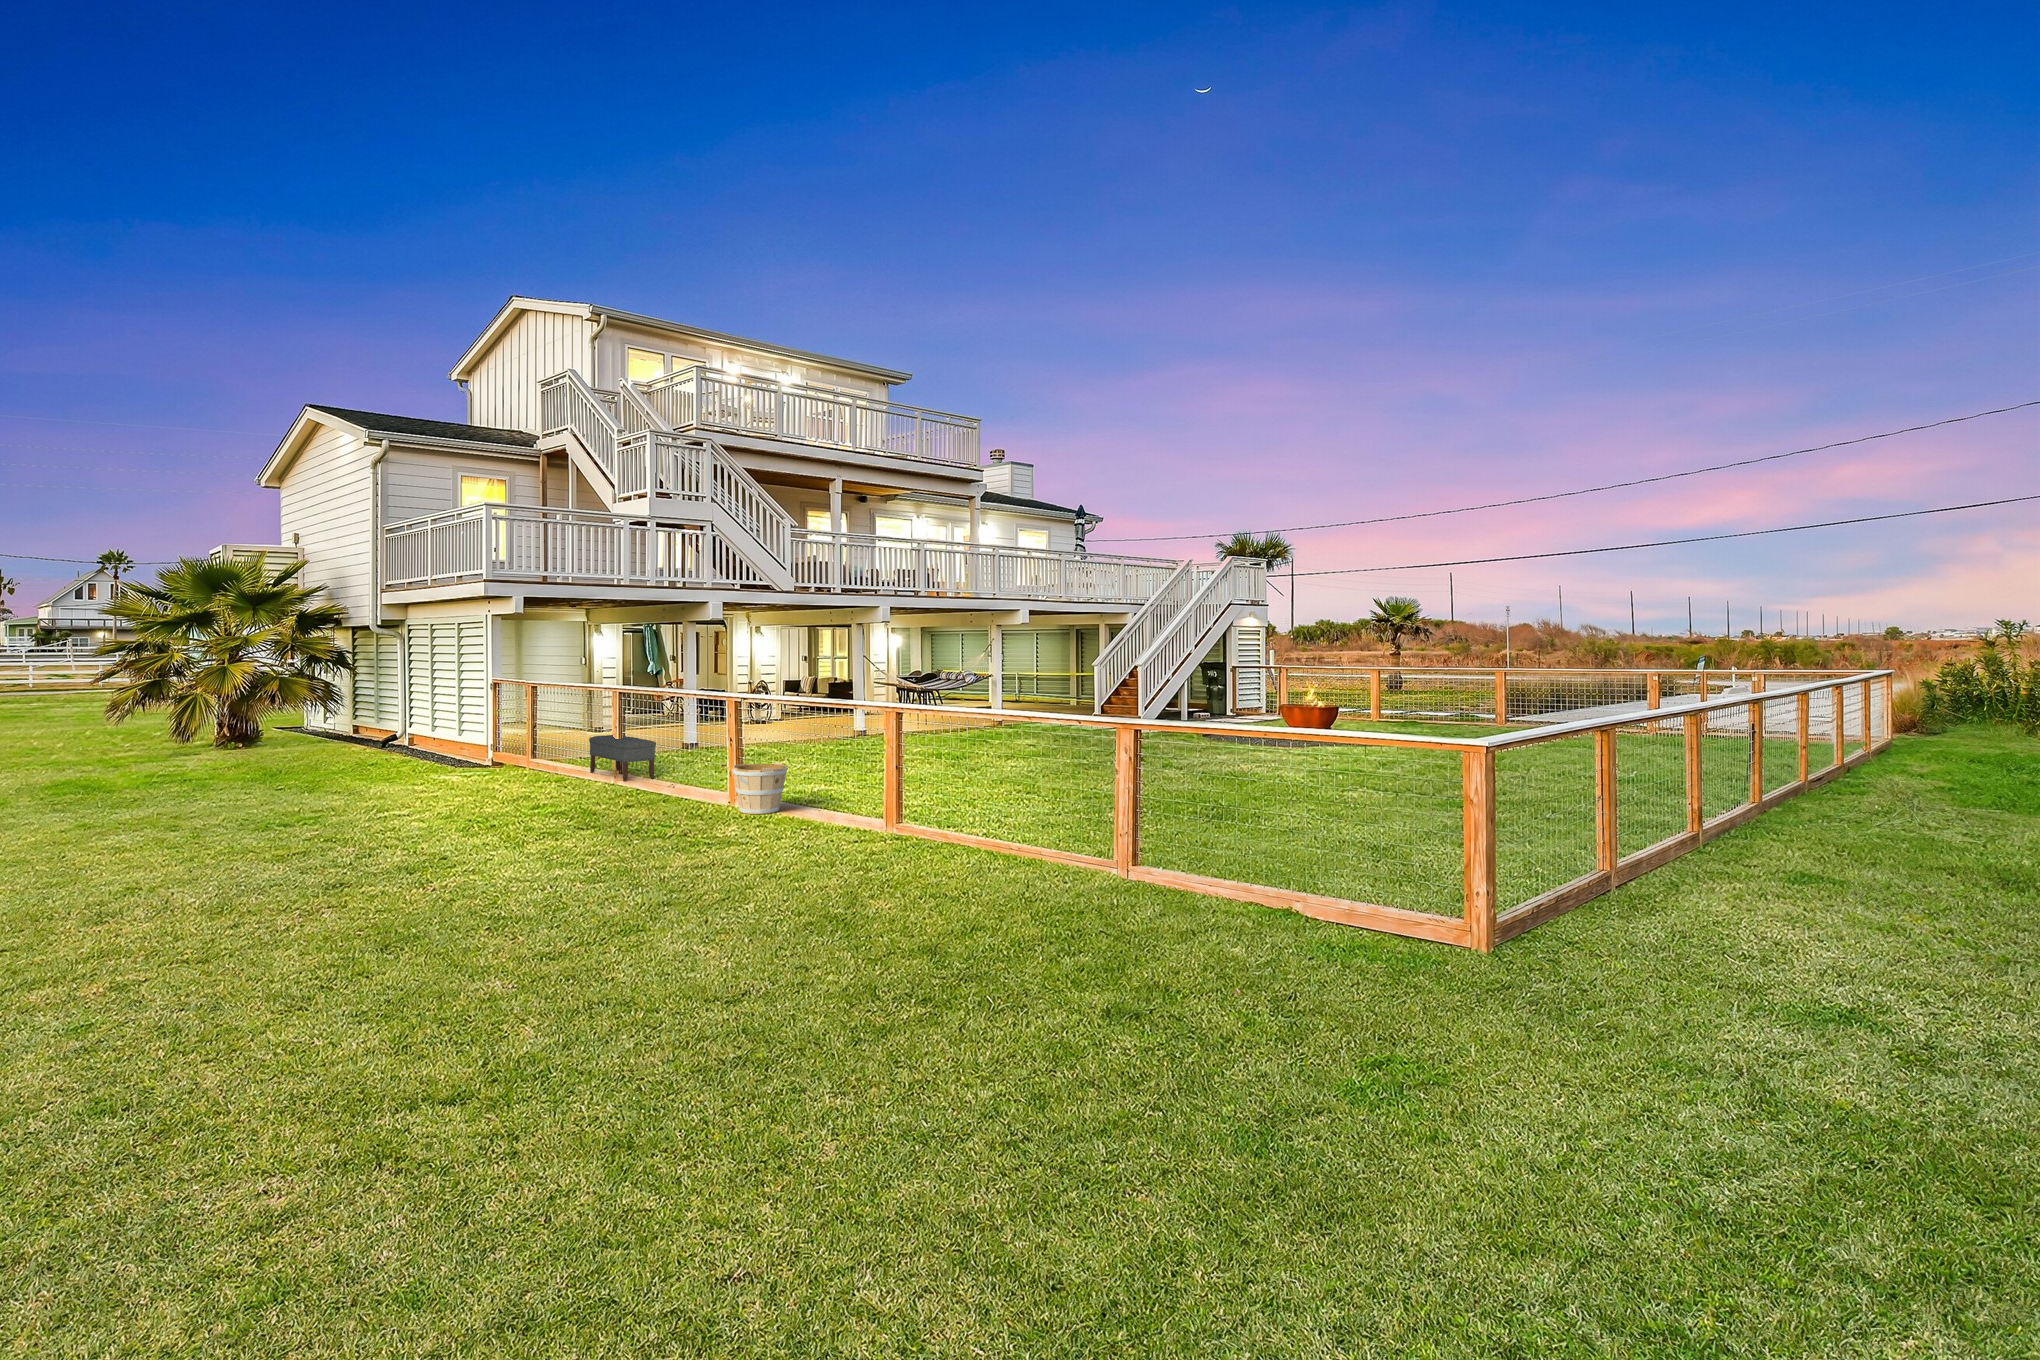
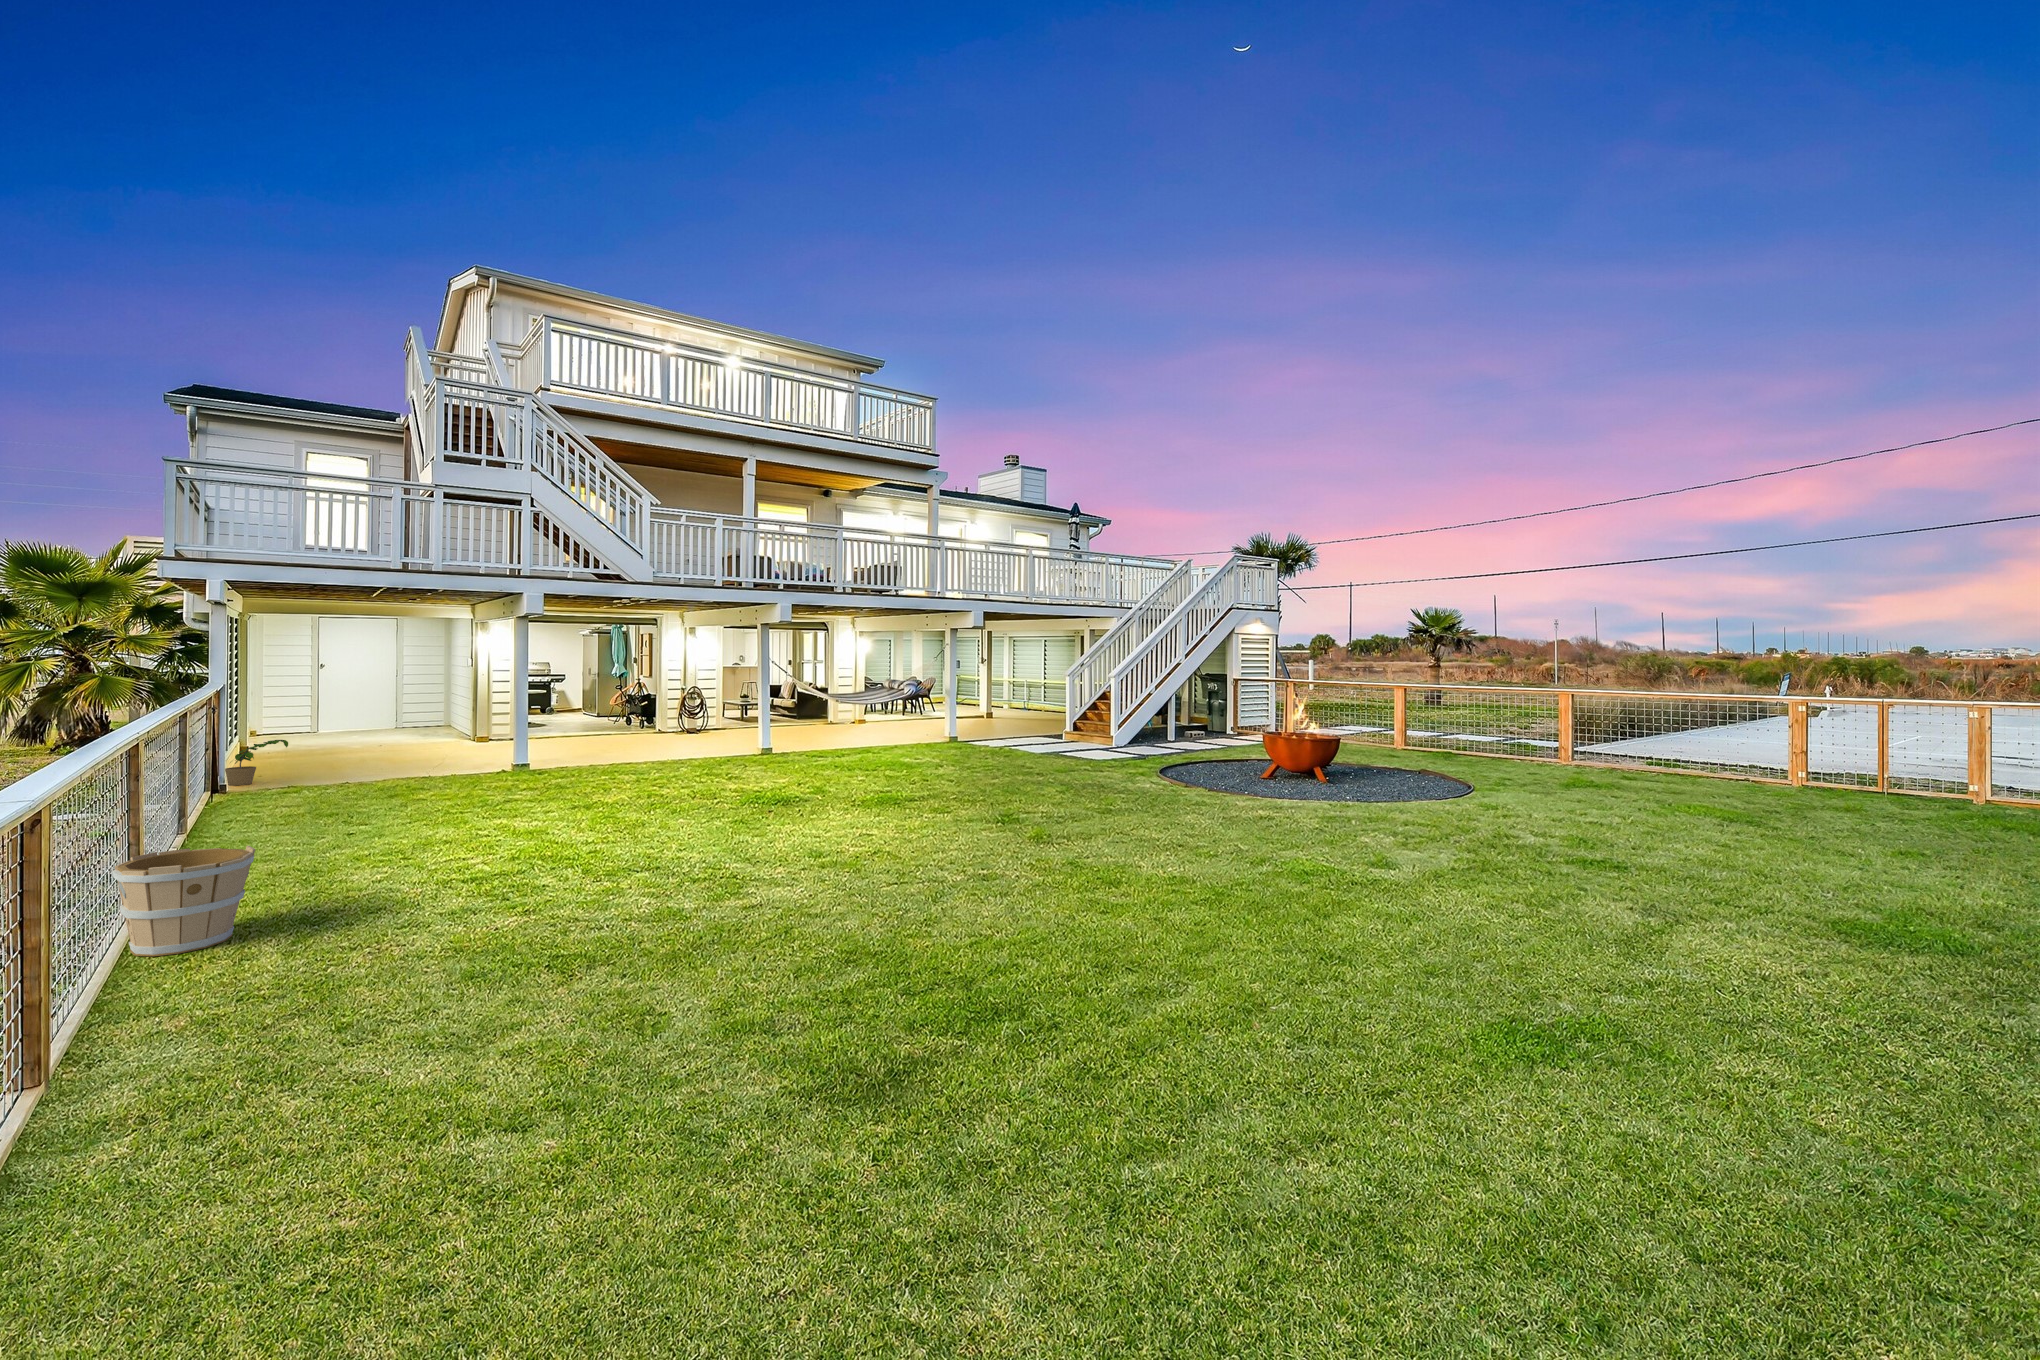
potted plant: none [511,716,550,750] -> present [225,740,288,786]
bench: present [589,735,656,781] -> none [182,774,258,852]

